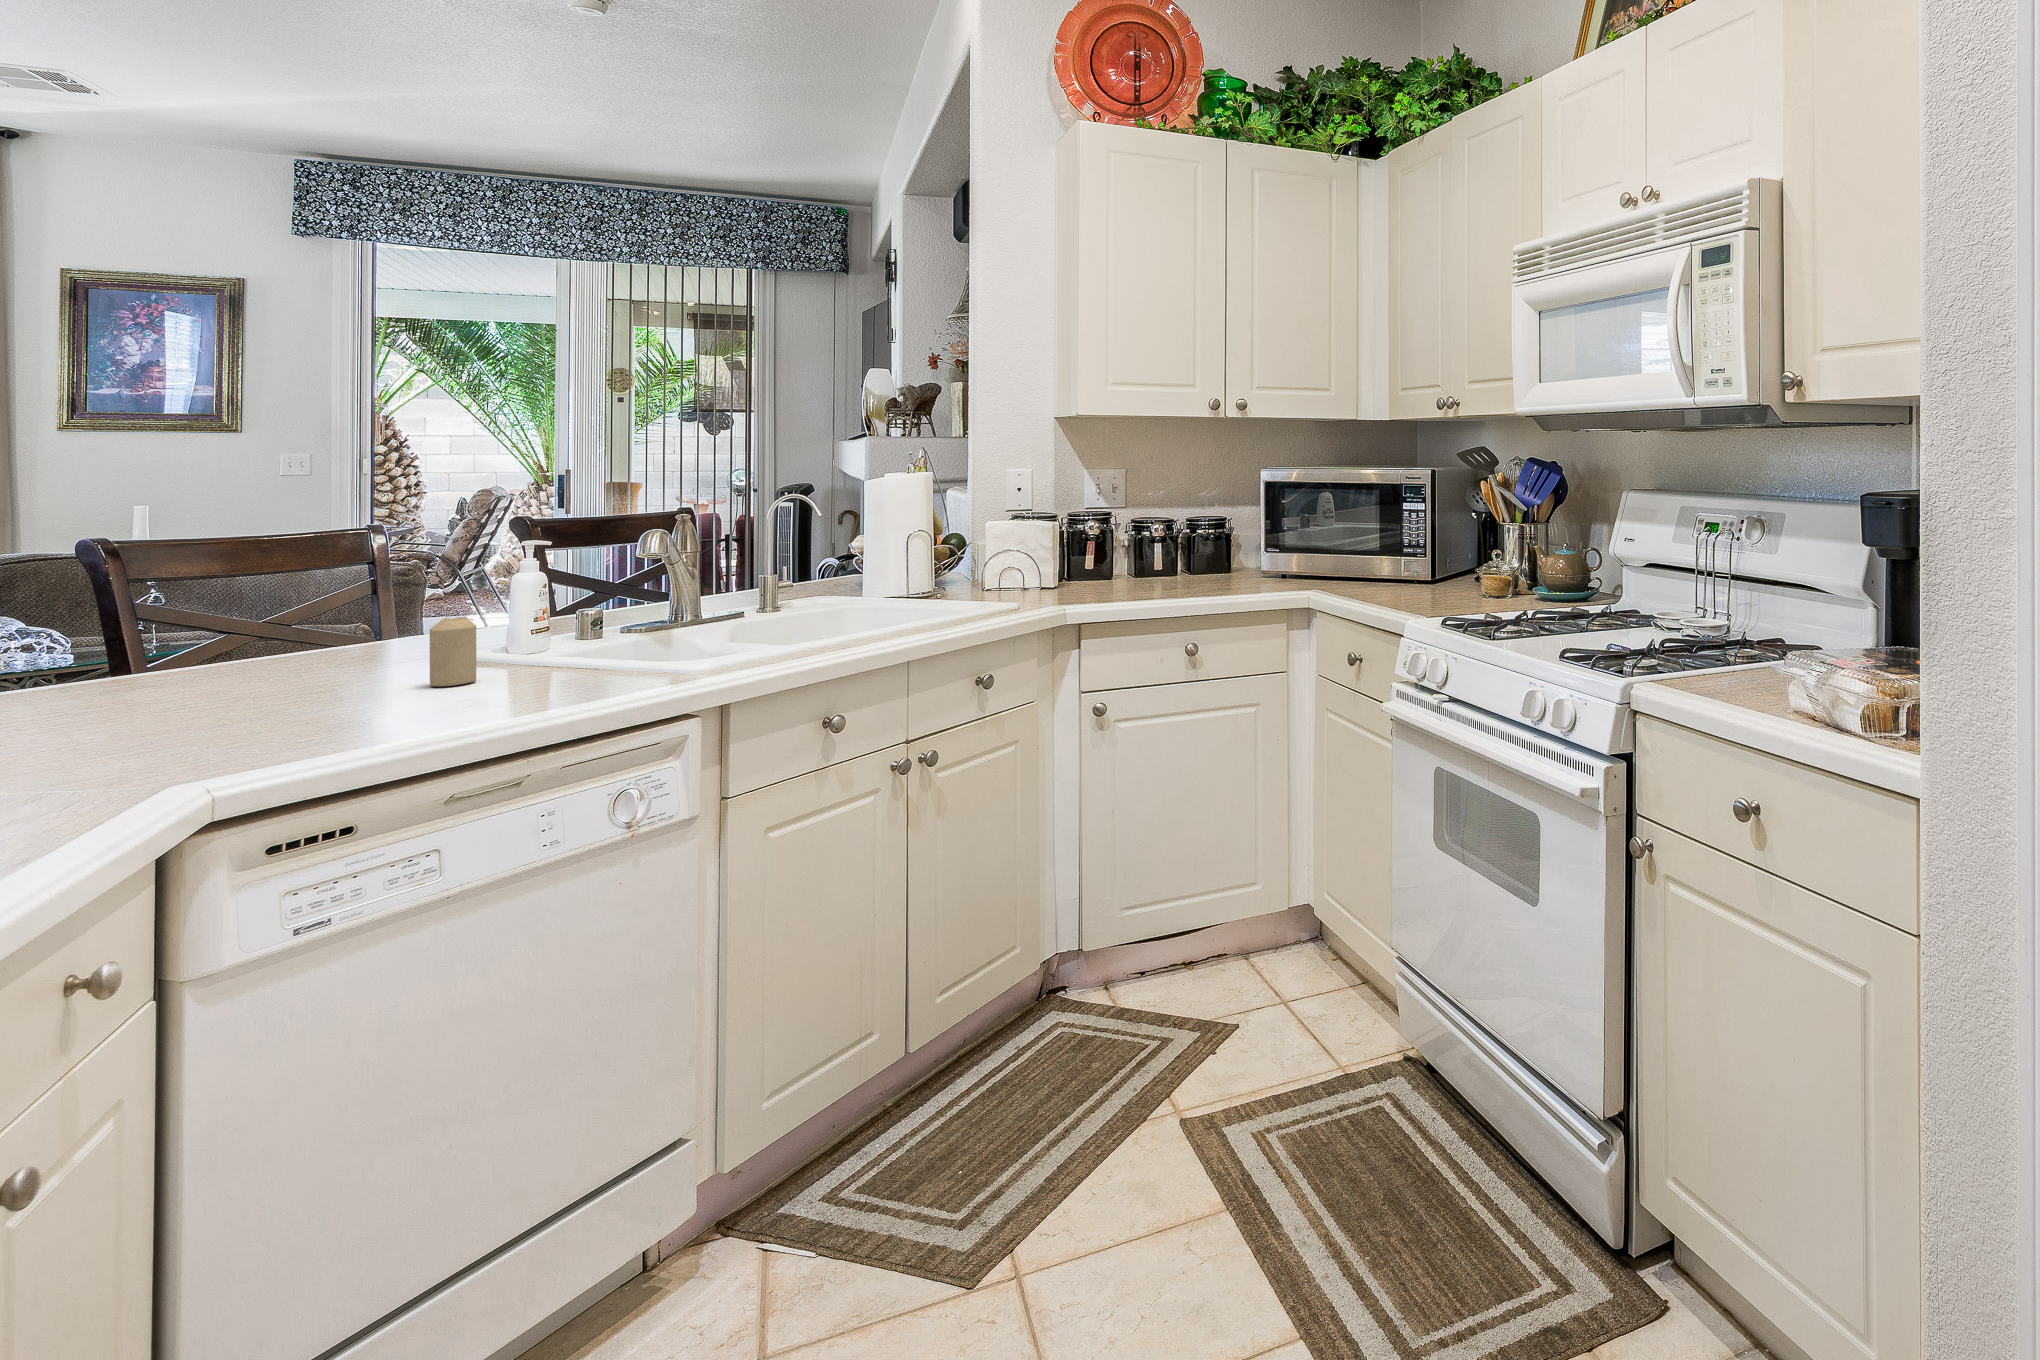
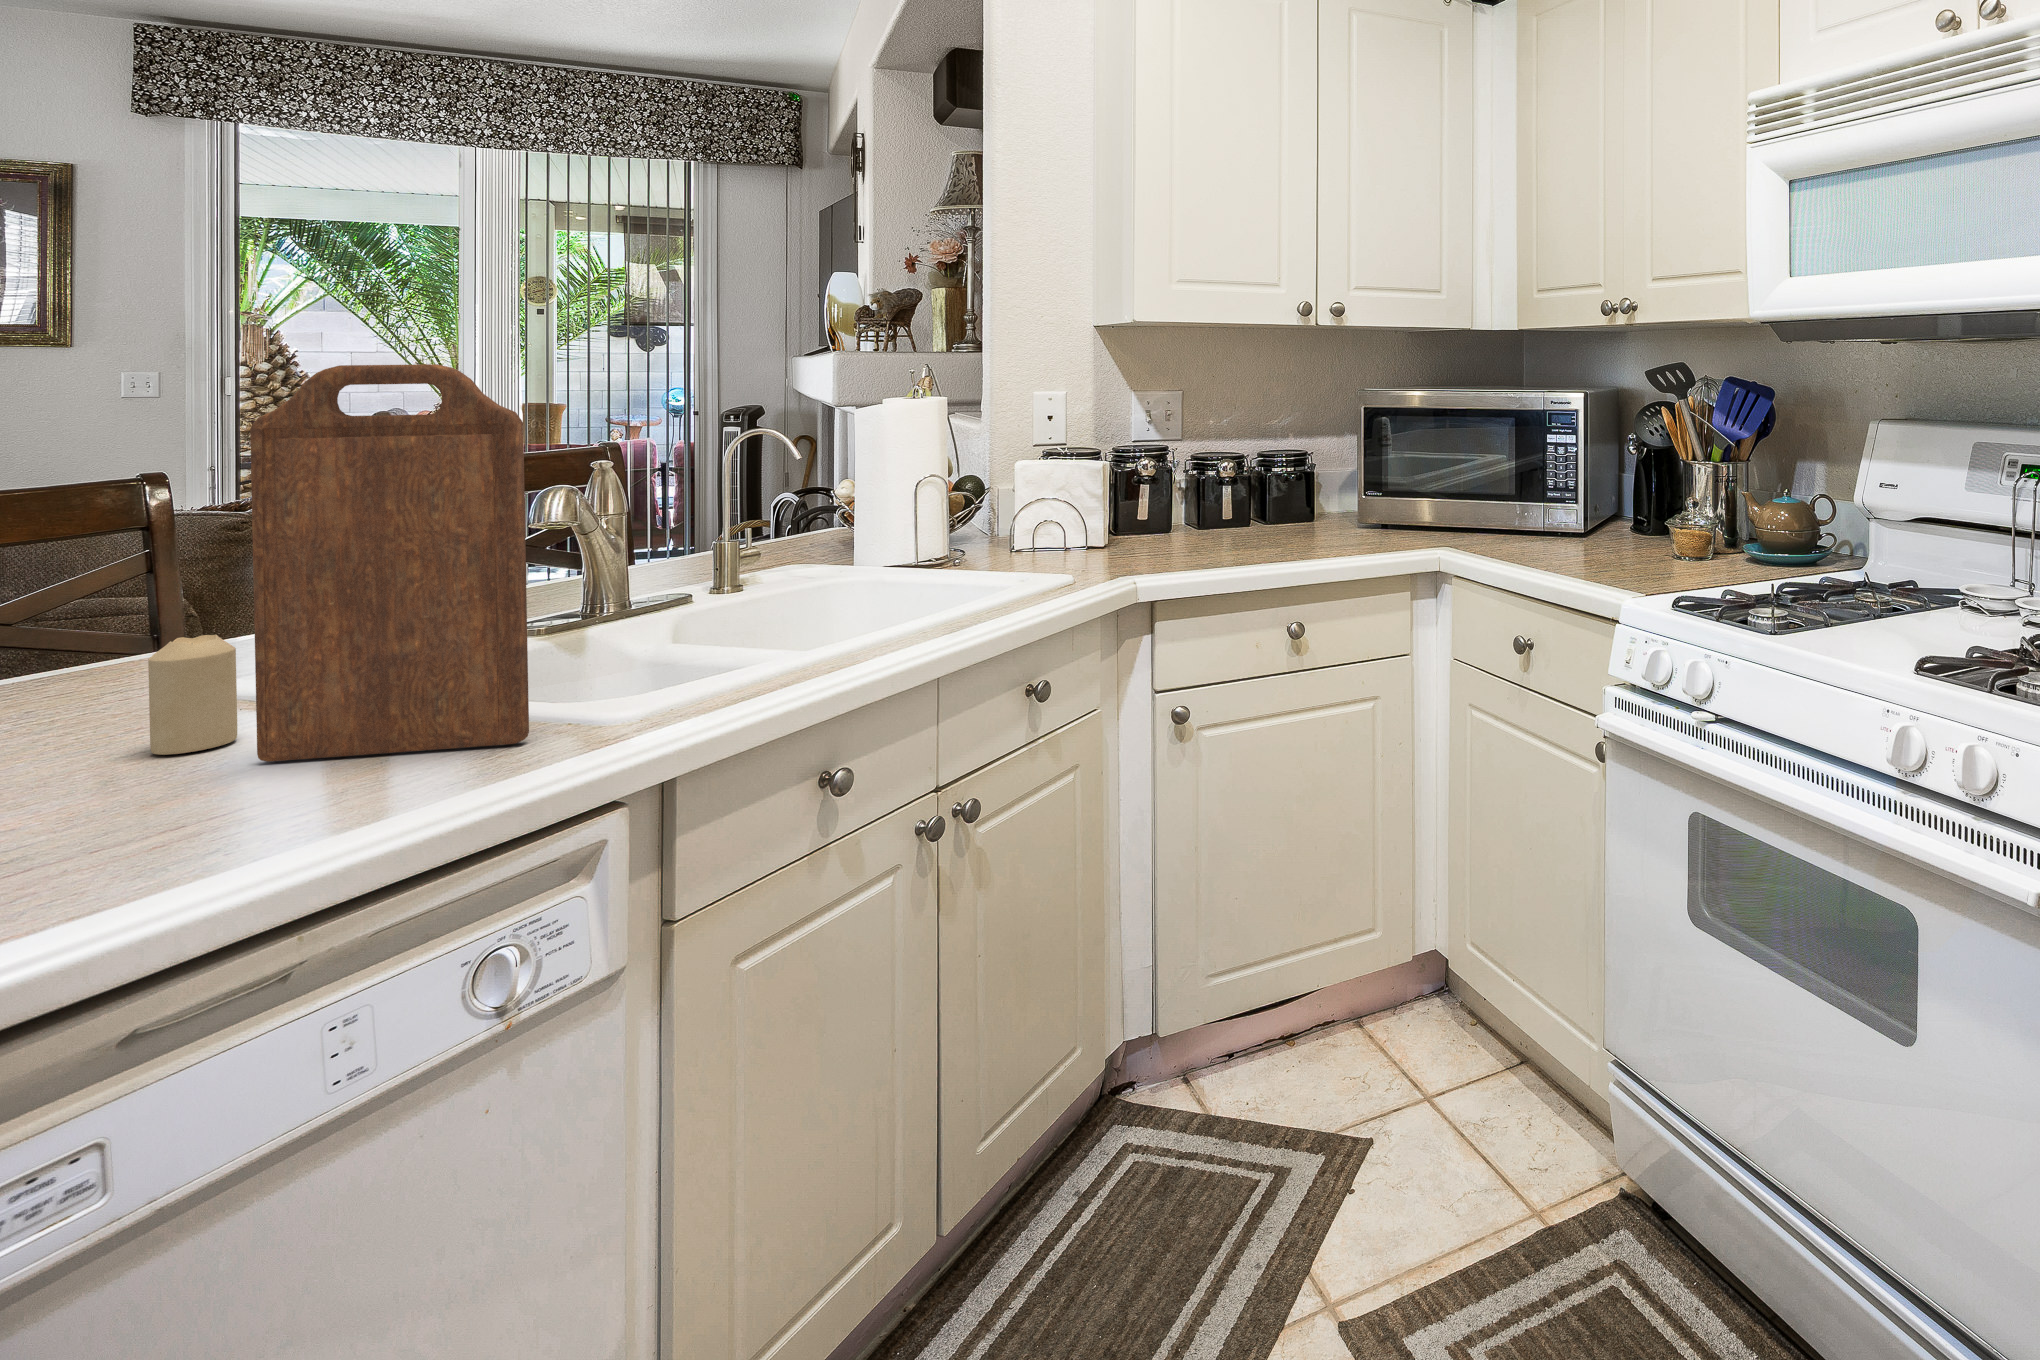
cutting board: none [493,453,648,689] -> present [250,364,529,762]

